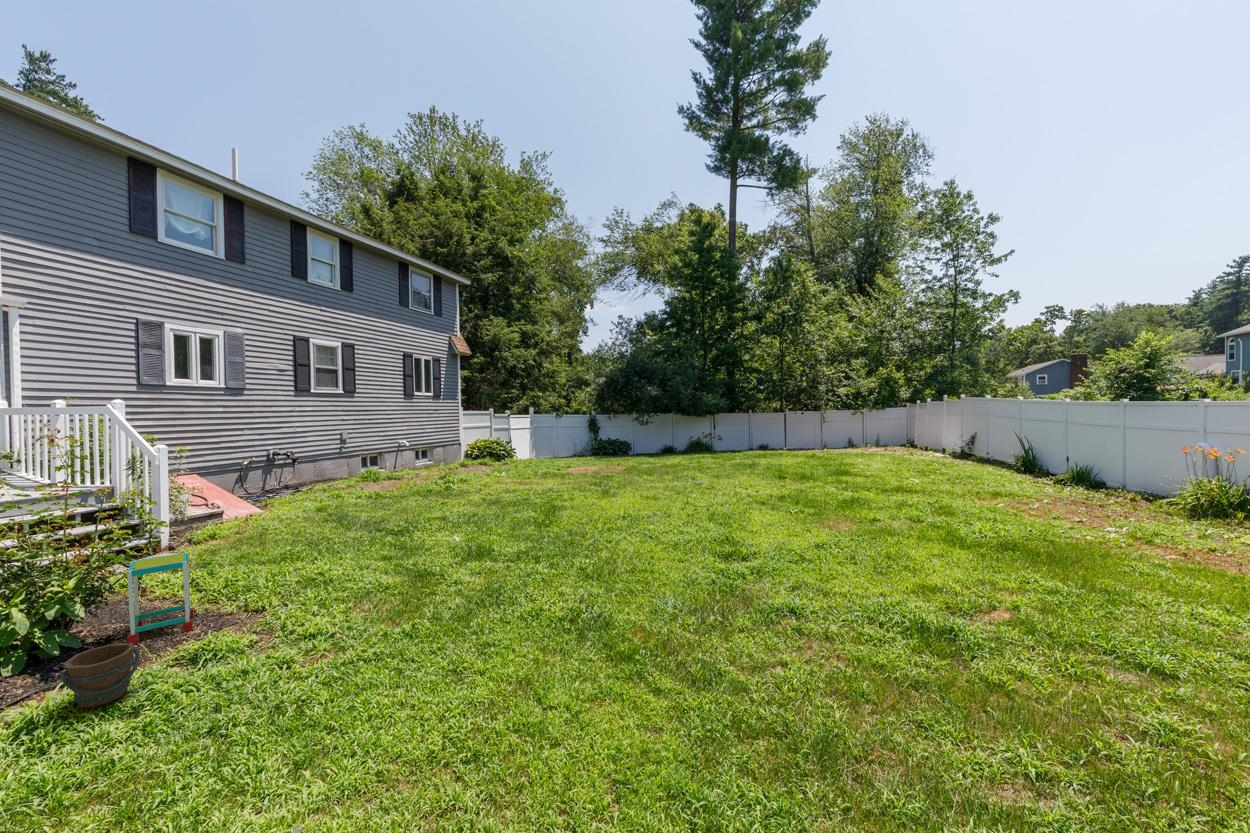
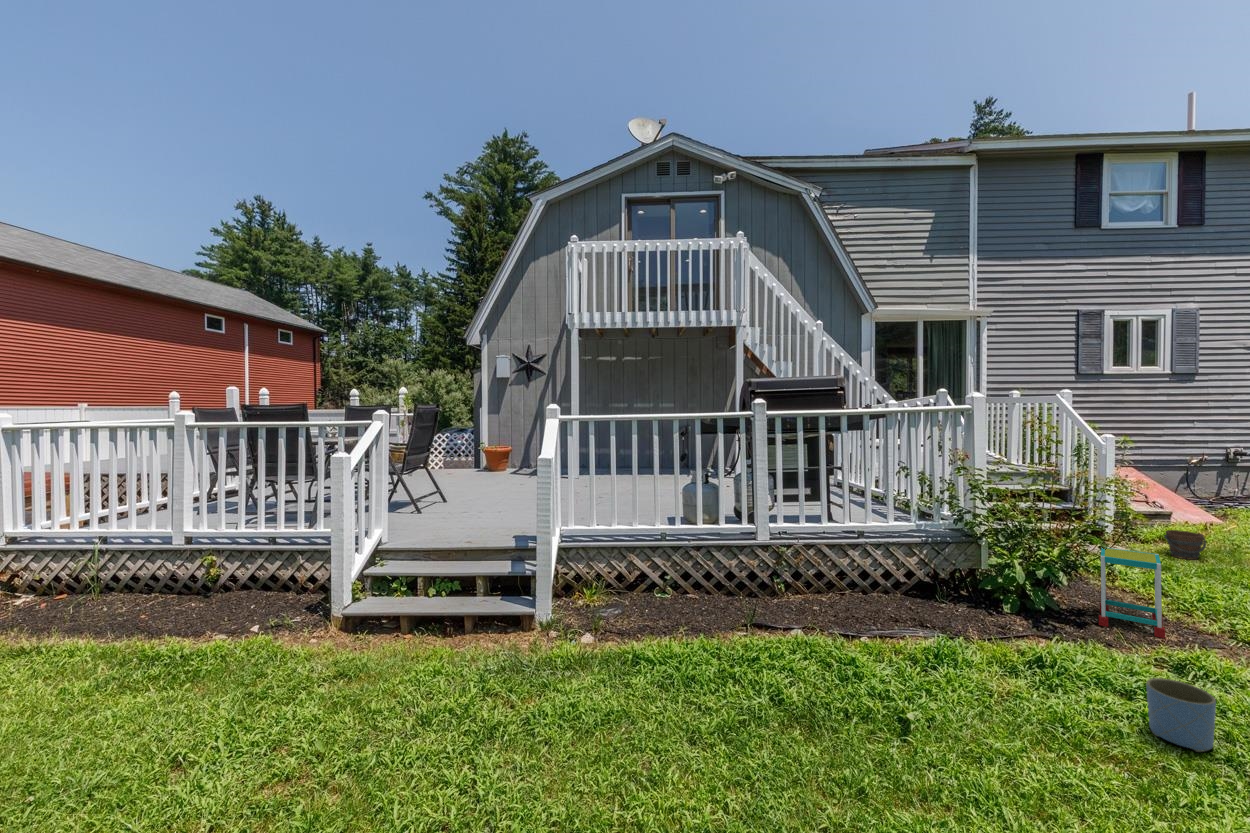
bucket: present [59,643,140,708] -> present [1164,530,1206,560]
planter: none [147,669,209,740] -> present [1146,678,1216,752]

